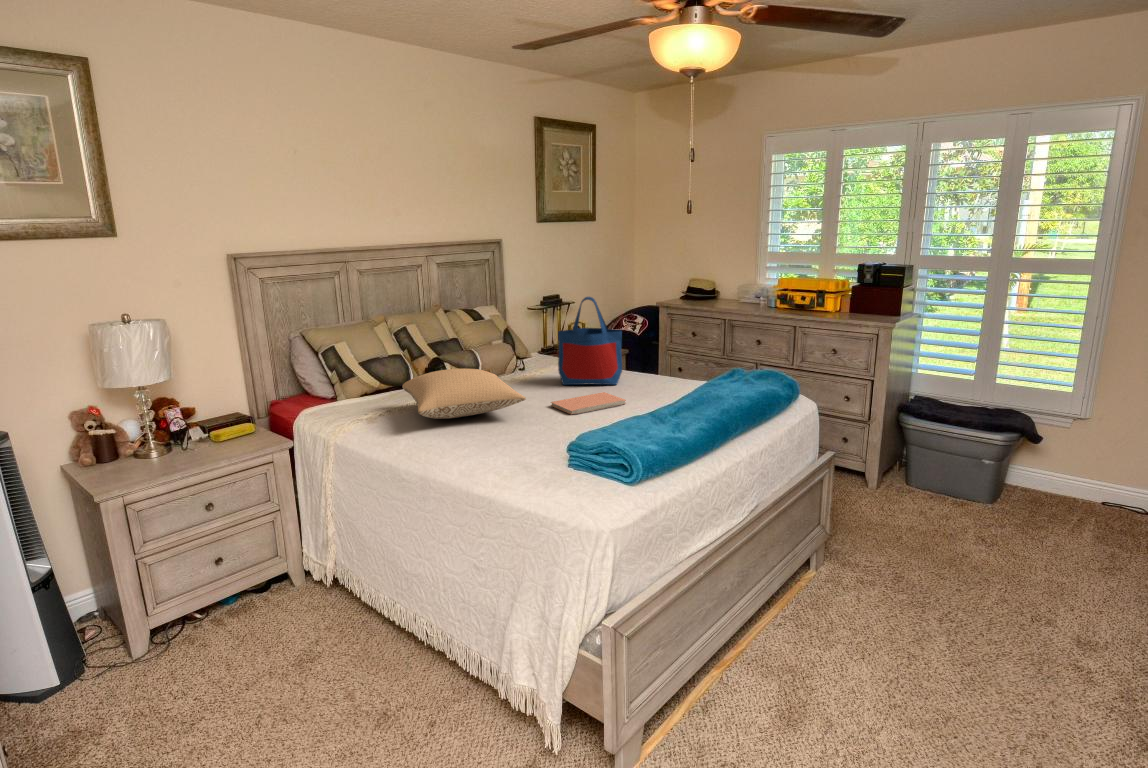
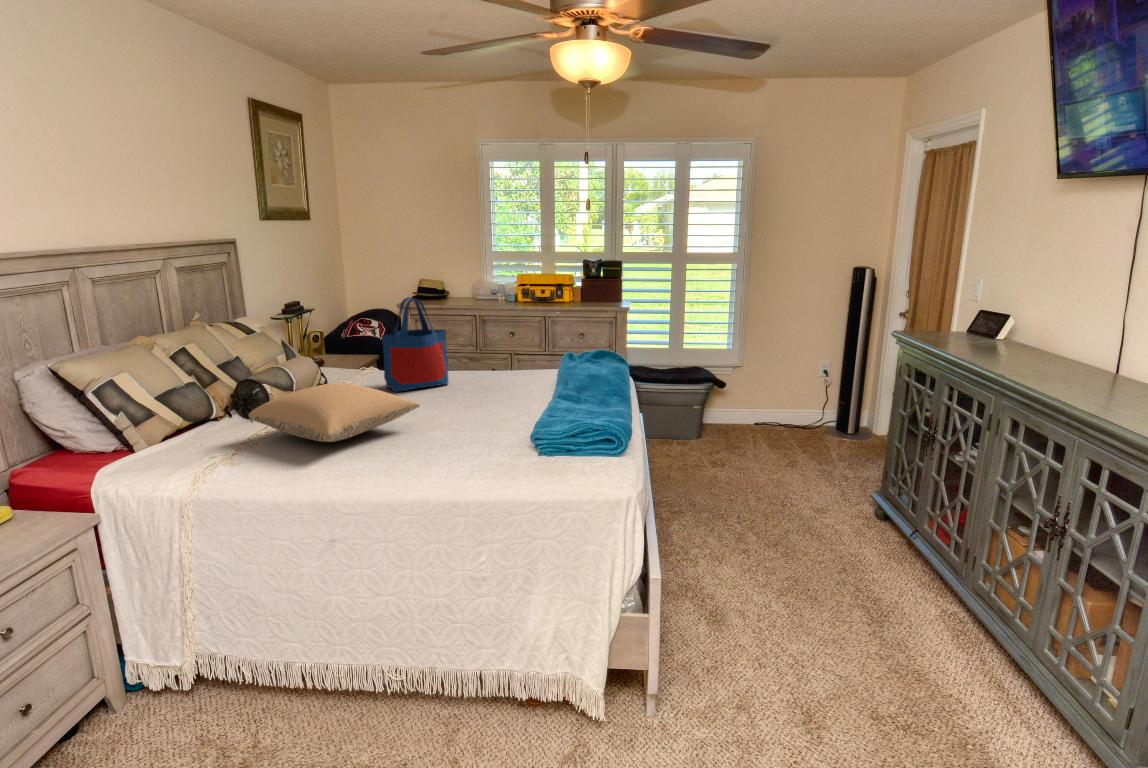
notebook: present [551,392,626,414] -> none [420,391,488,415]

